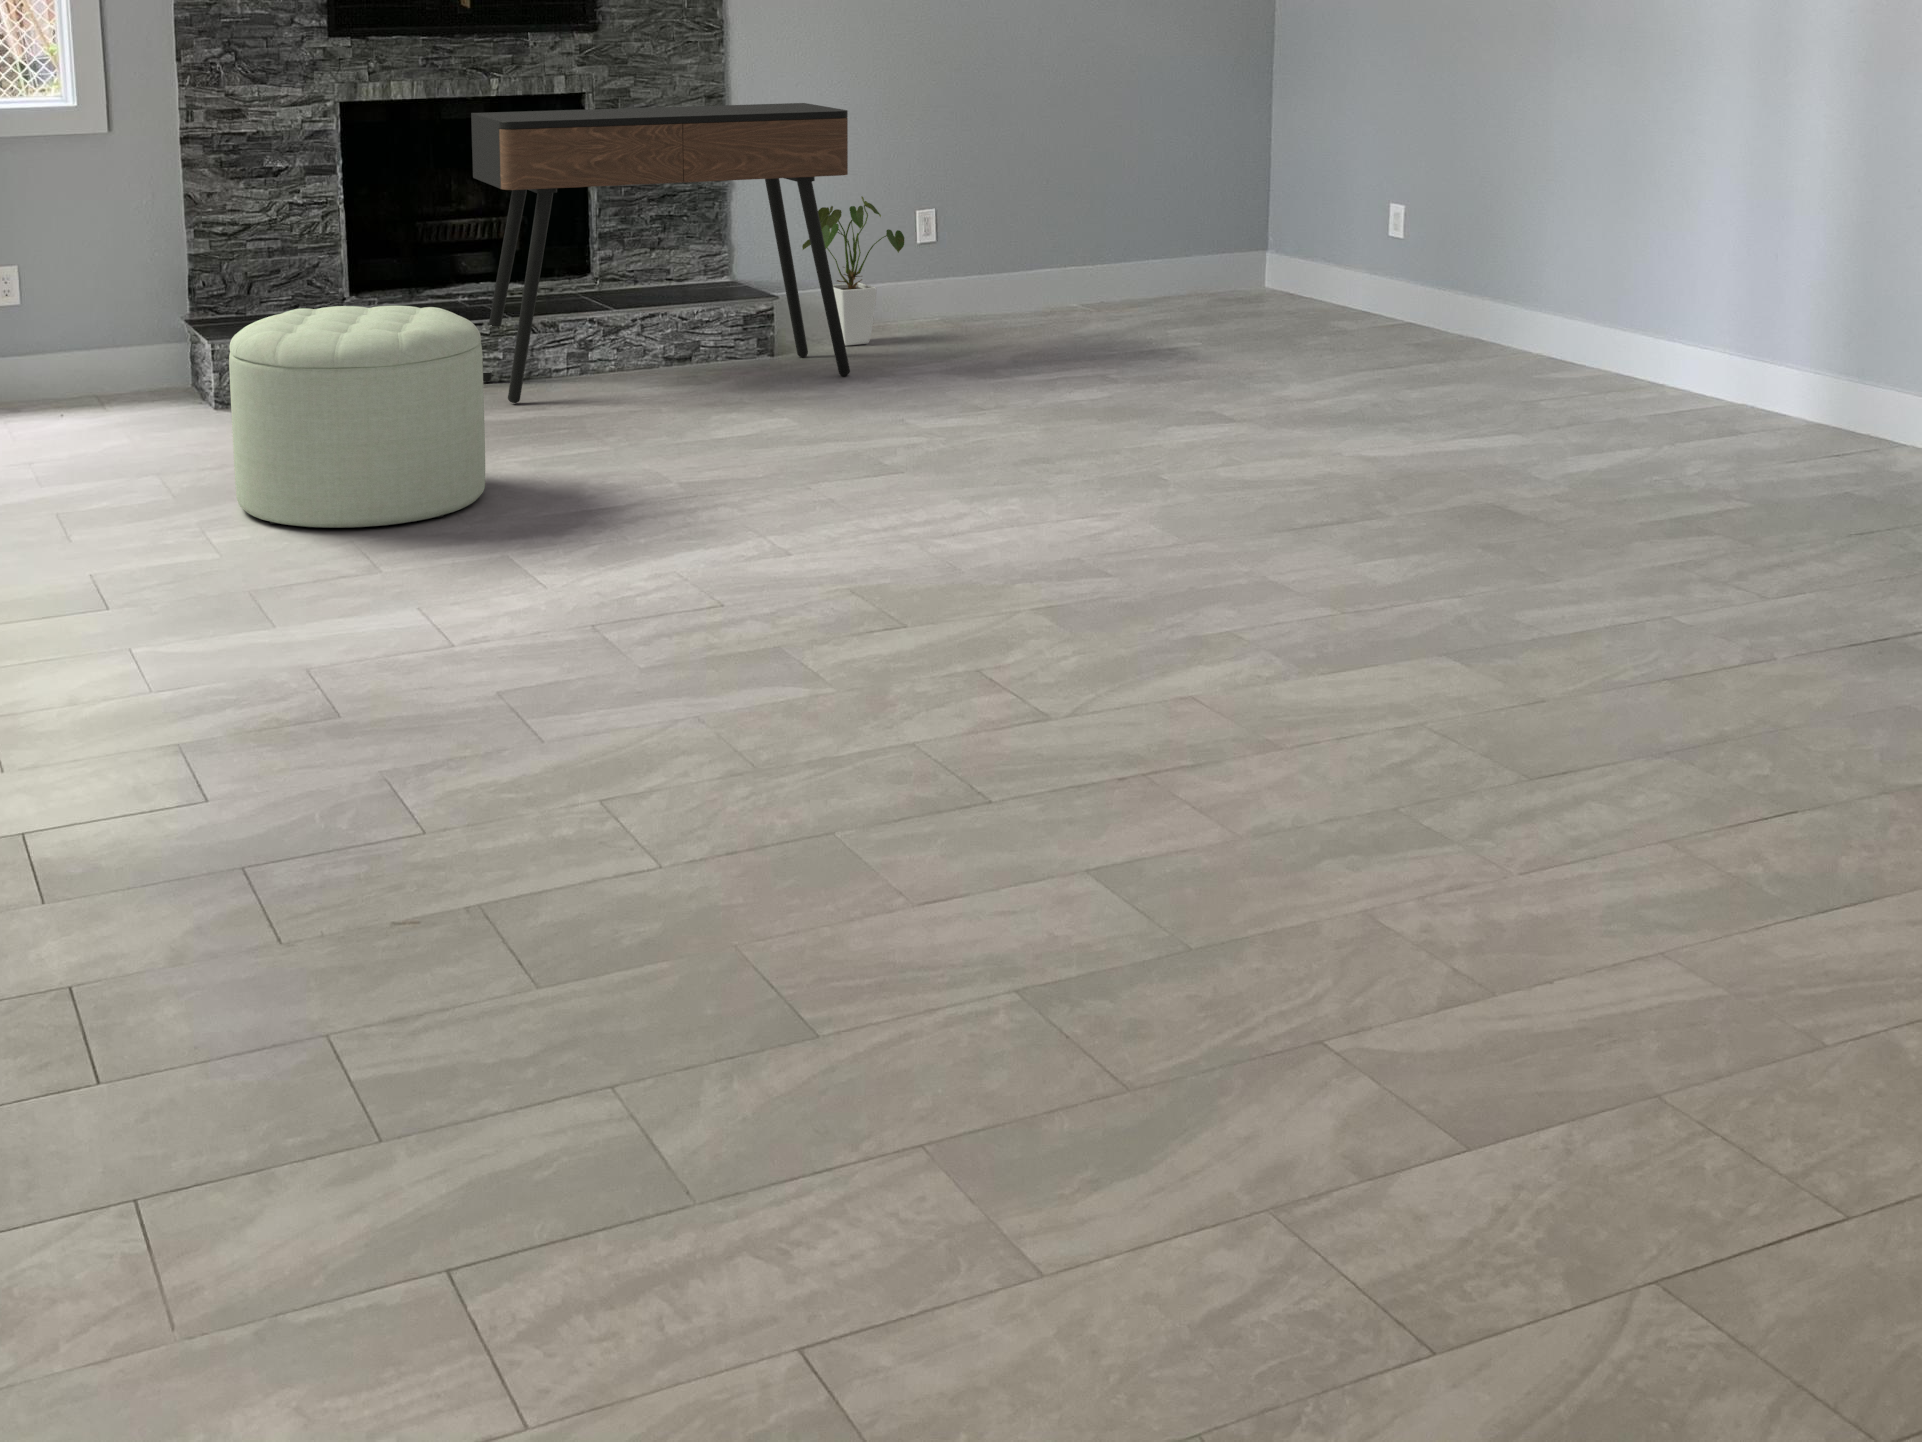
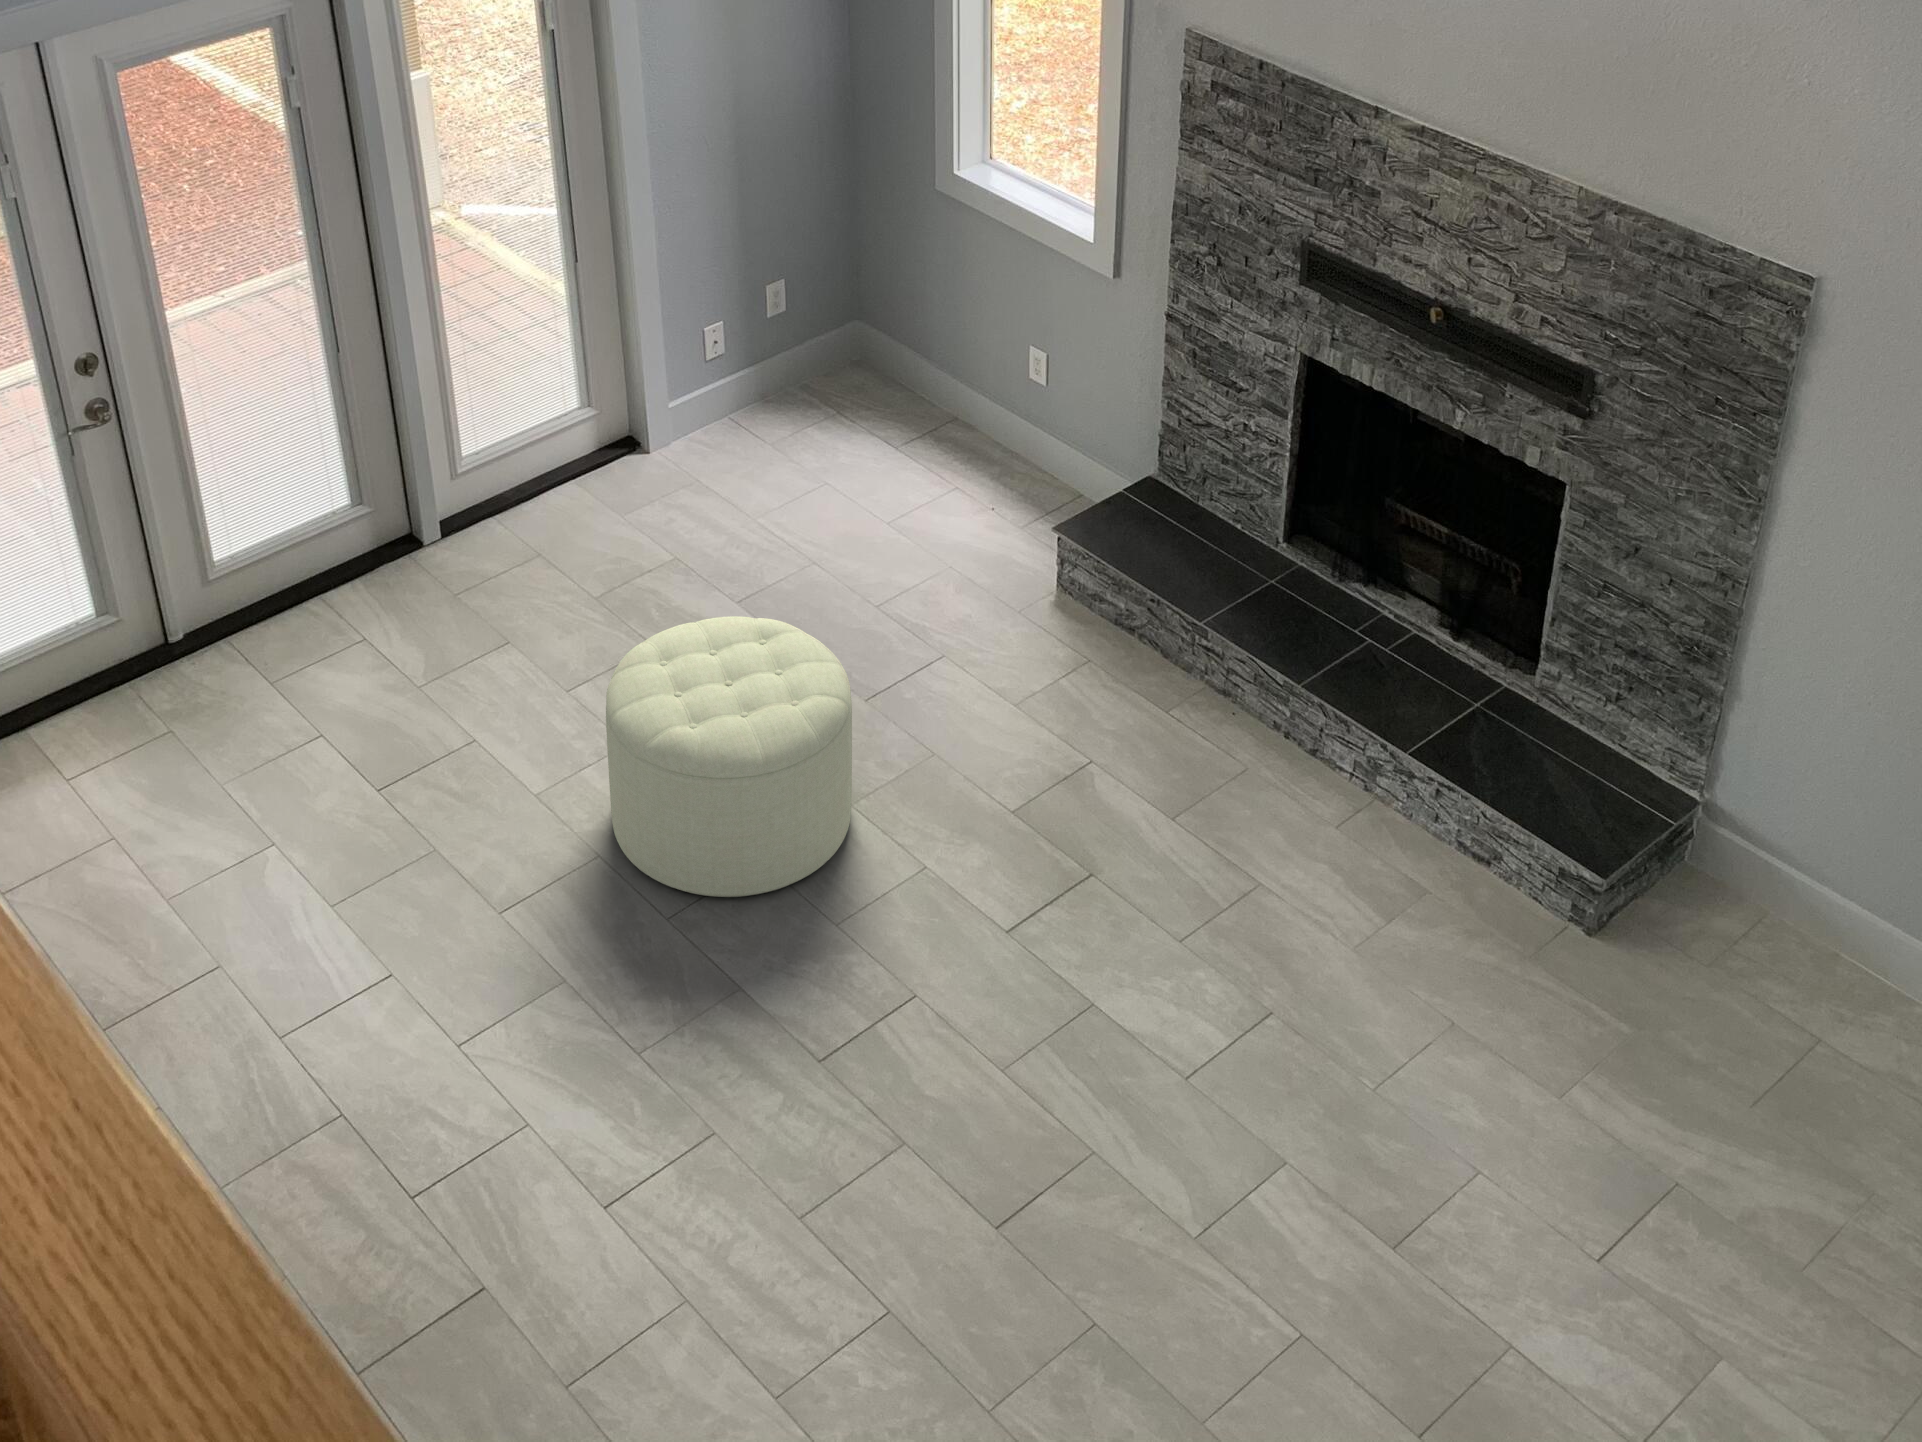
console table: present [471,103,850,403] -> none [1182,461,1674,1025]
house plant: present [802,197,904,346] -> none [1690,793,1890,996]

